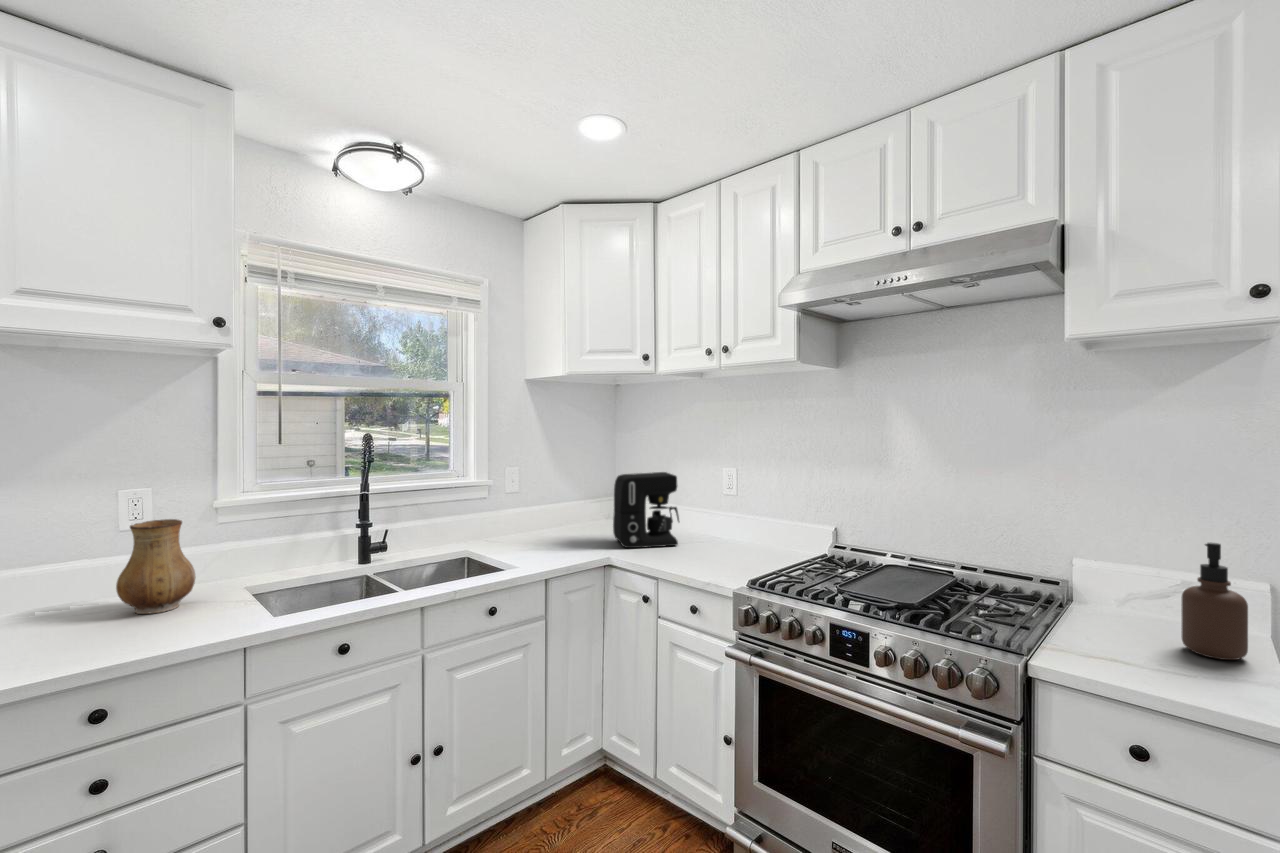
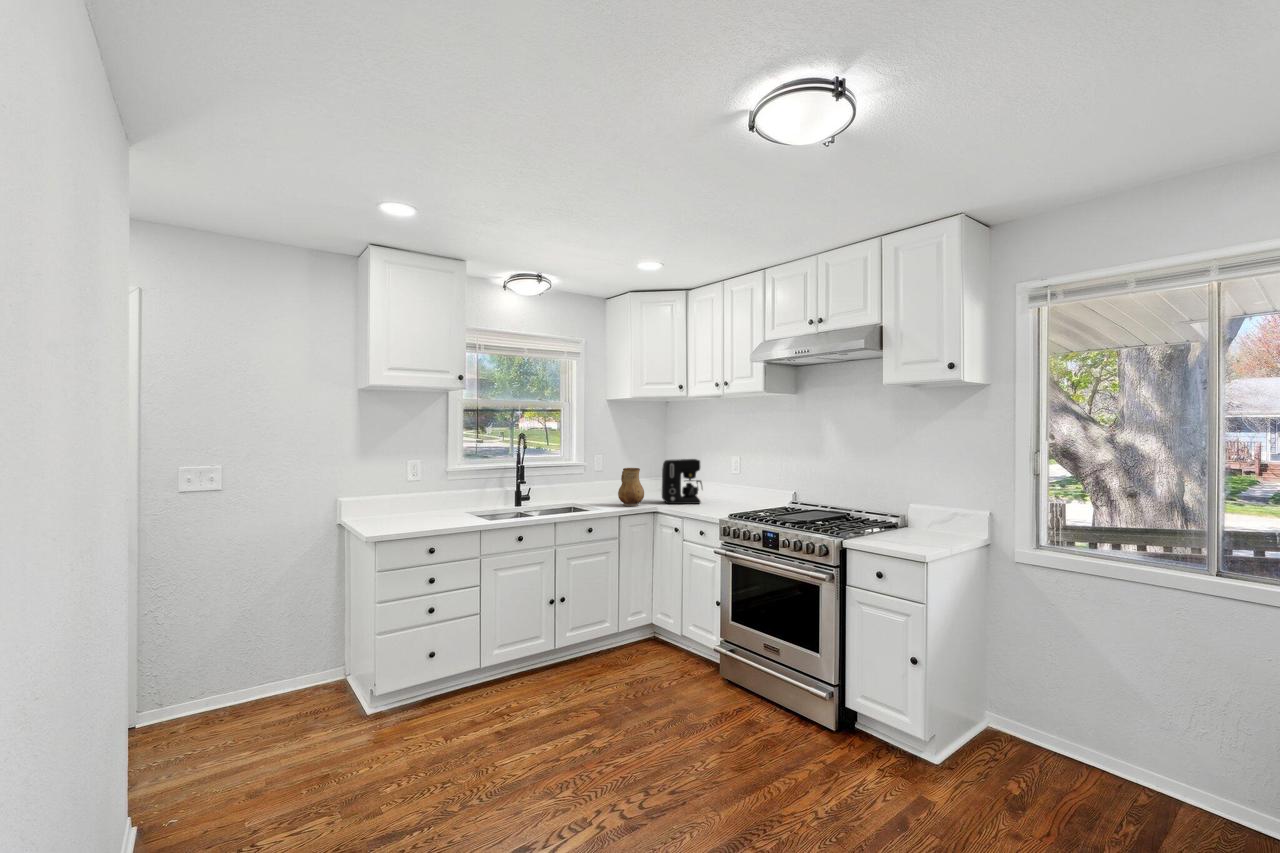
ceramic pitcher: present [116,519,195,614] -> present [618,468,644,506]
soap dispenser: present [1181,542,1248,660] -> none [925,485,951,541]

